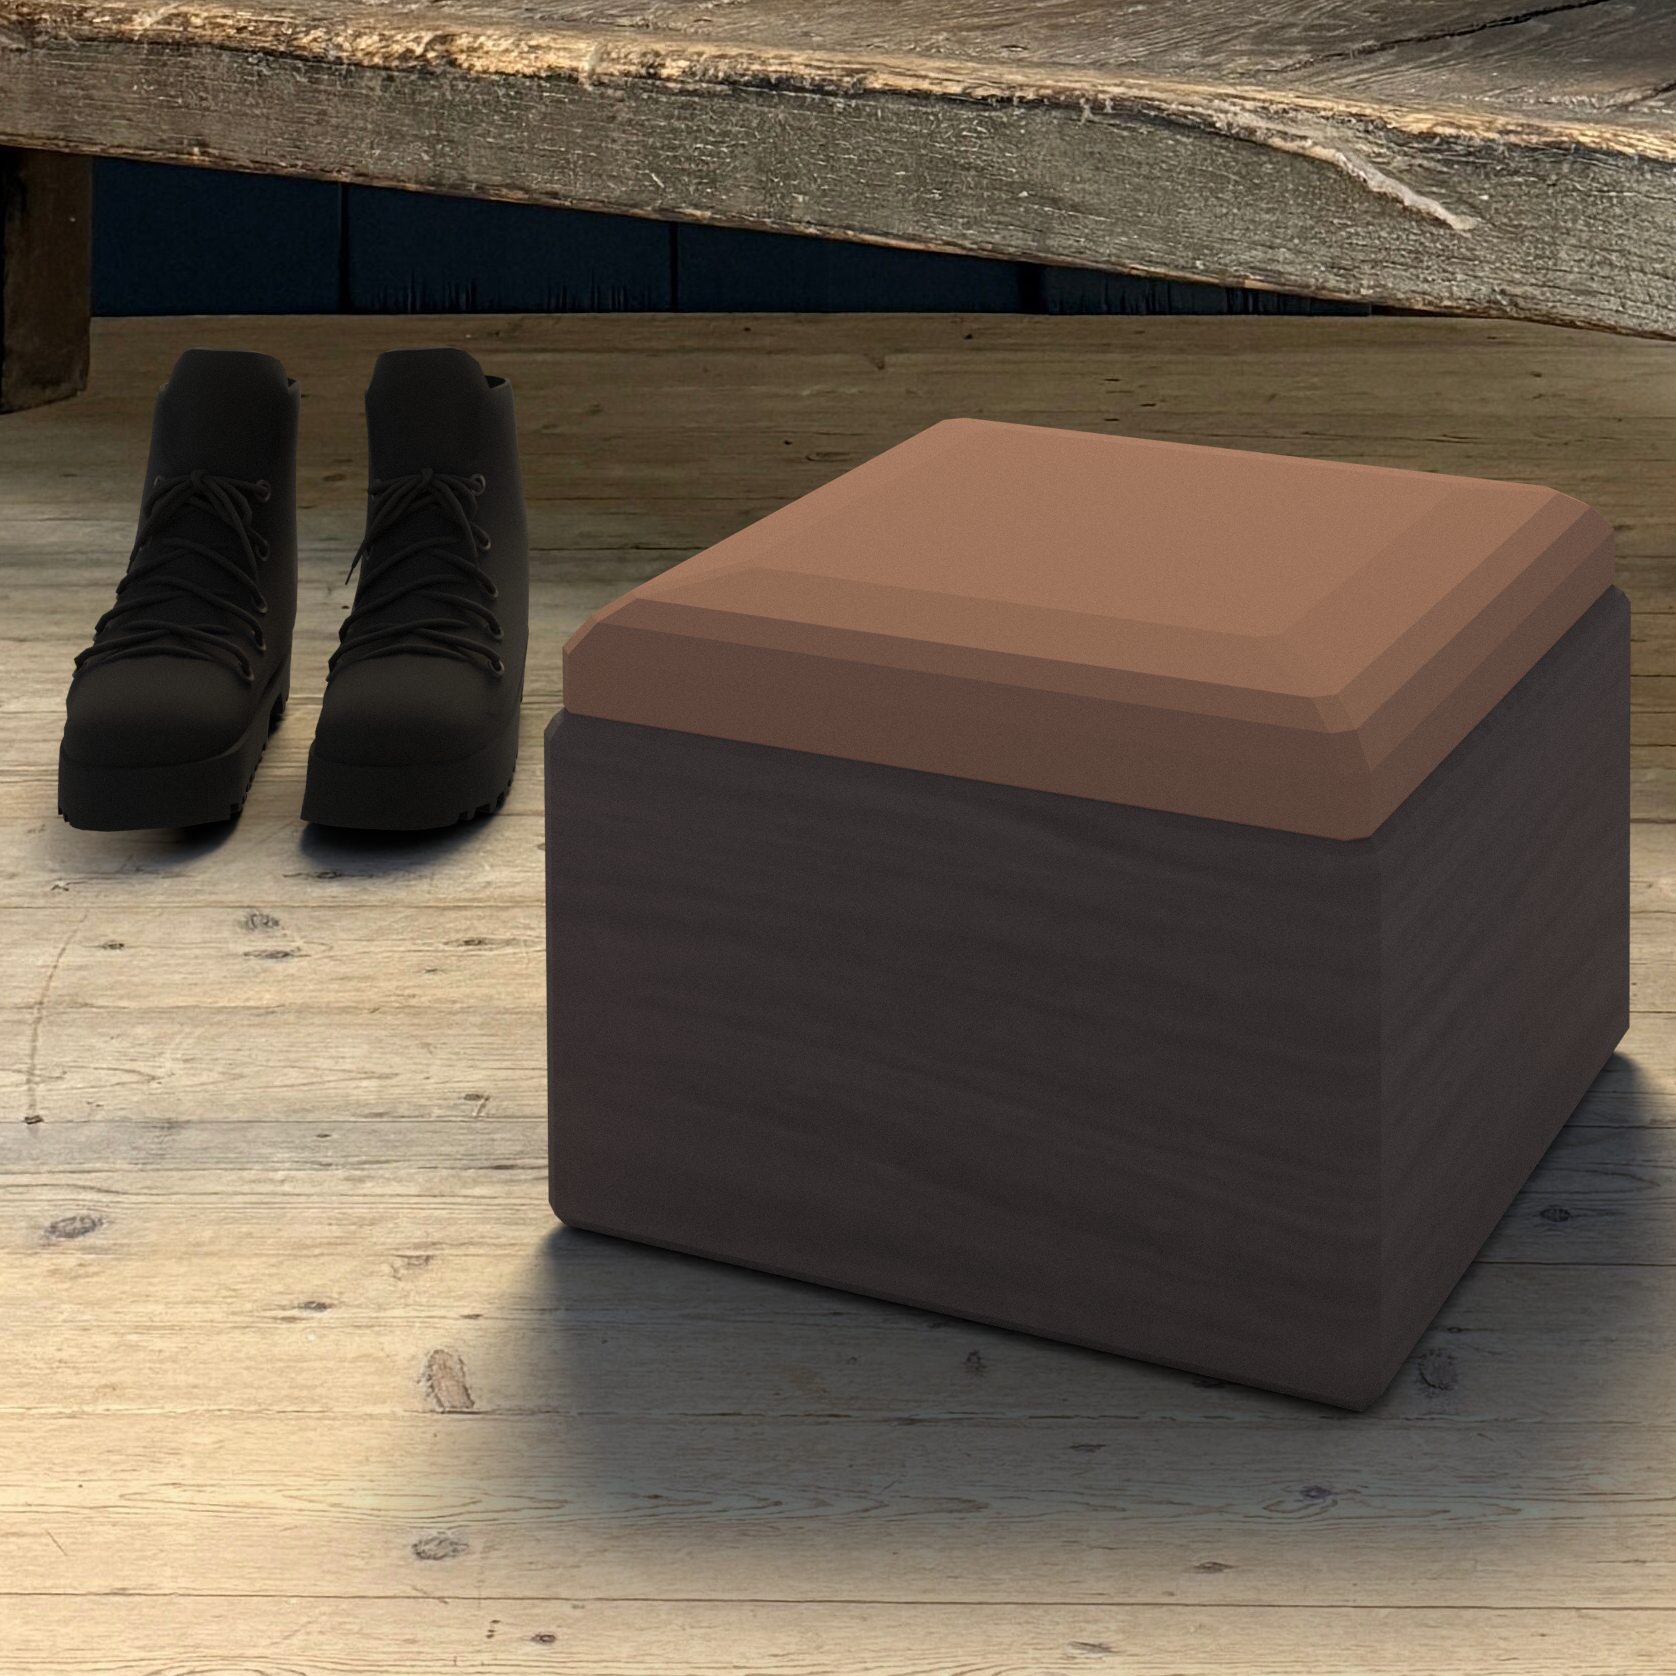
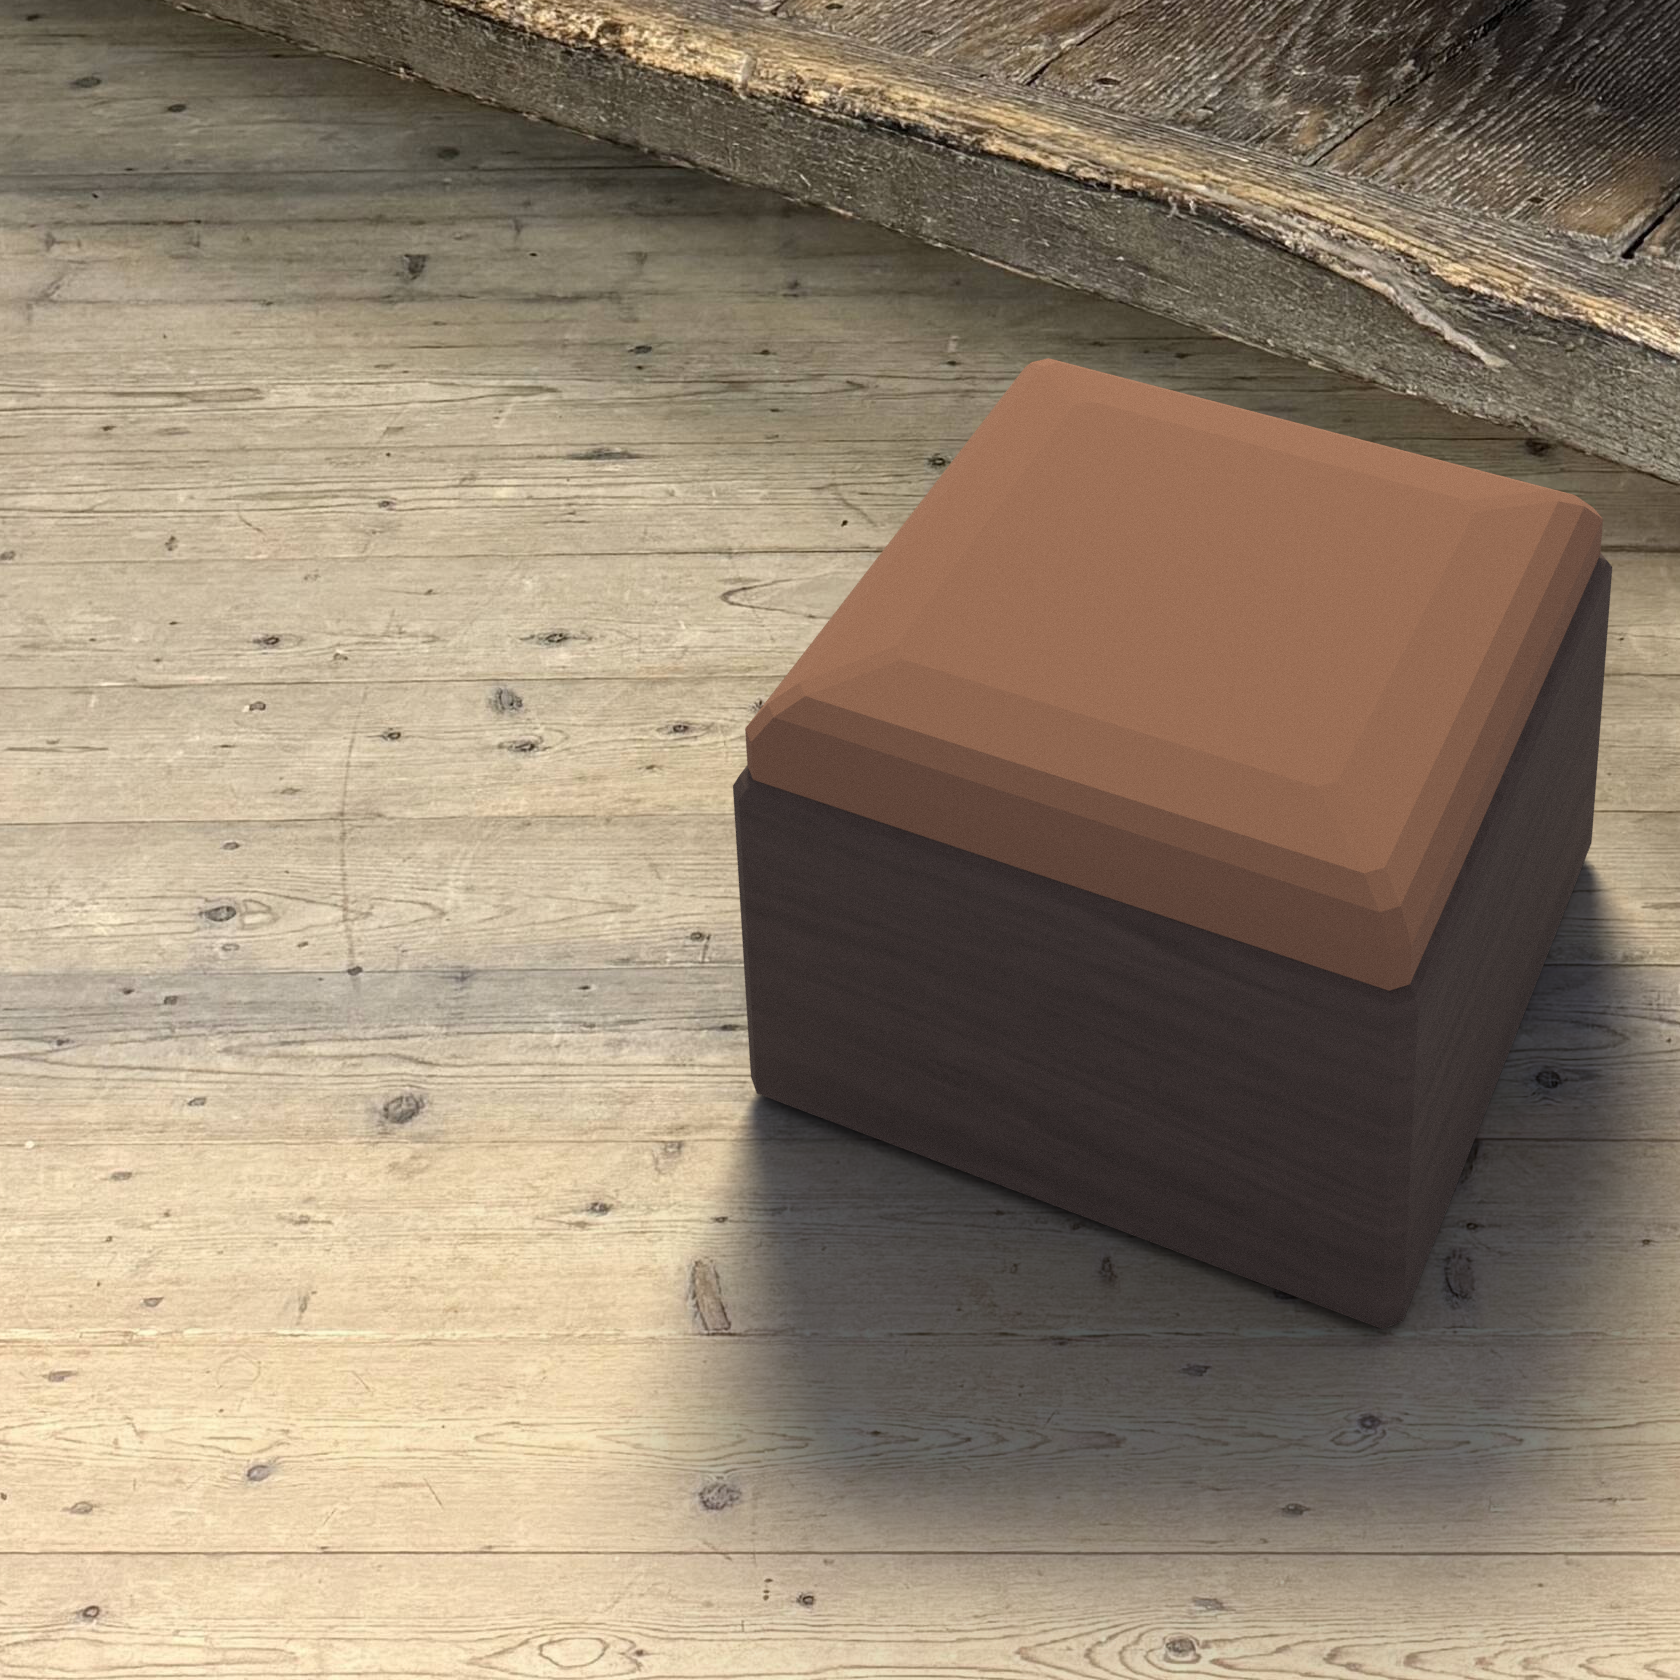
boots: present [58,346,529,832] -> none [317,116,686,582]

